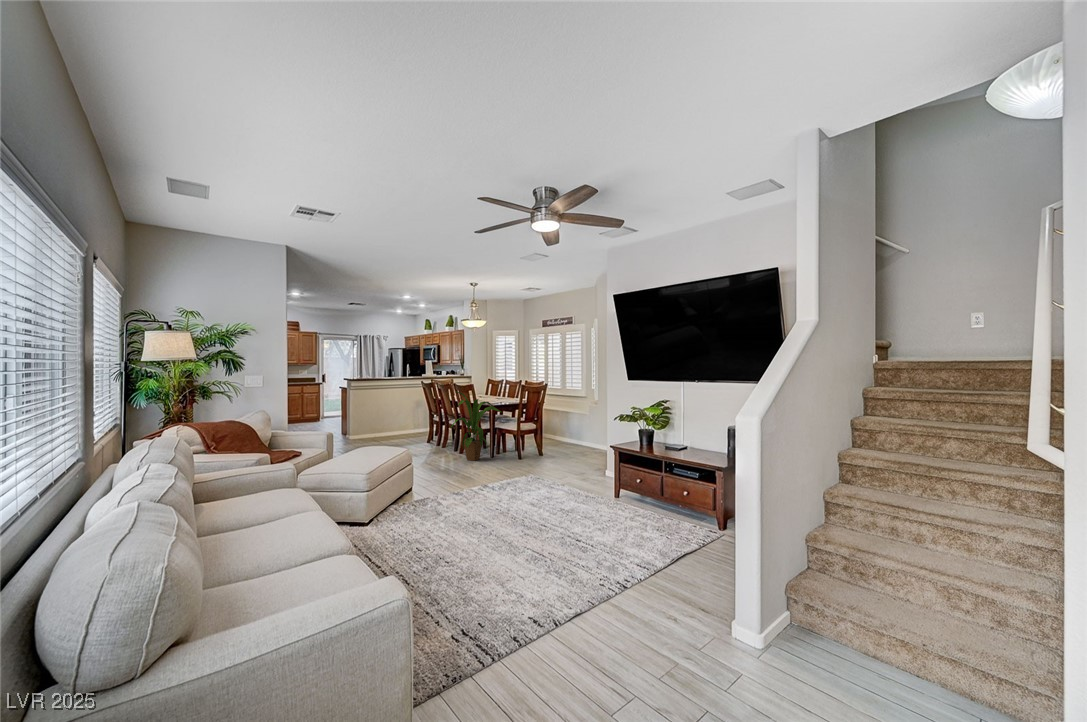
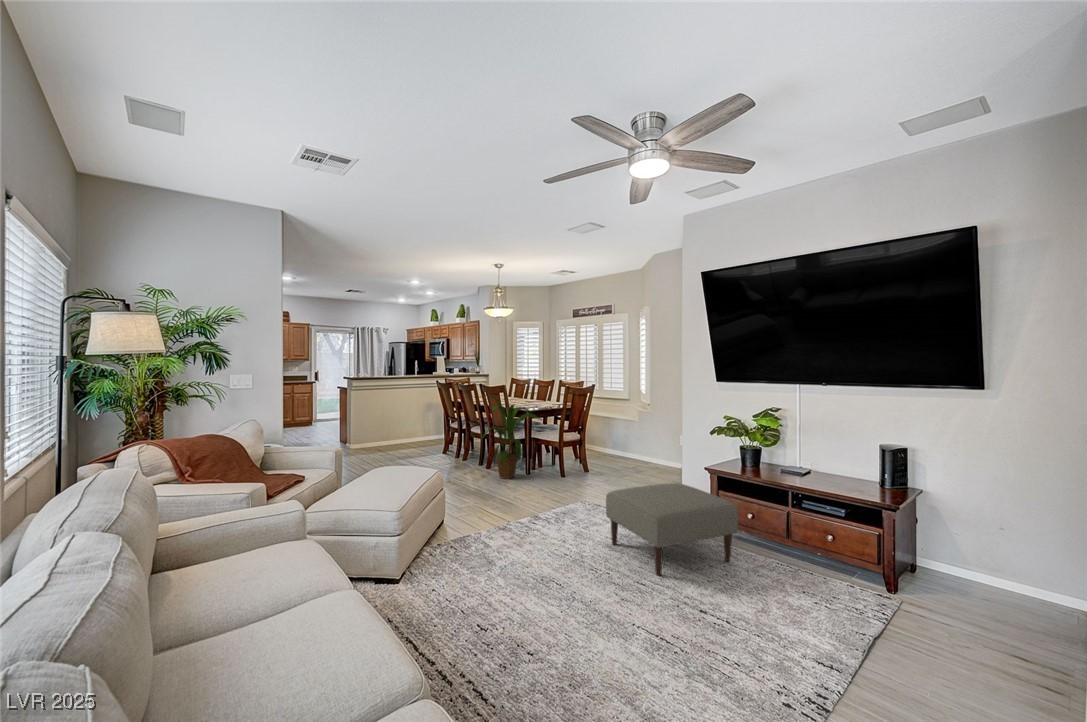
ottoman: none [531,458,626,523] -> present [606,483,738,576]

